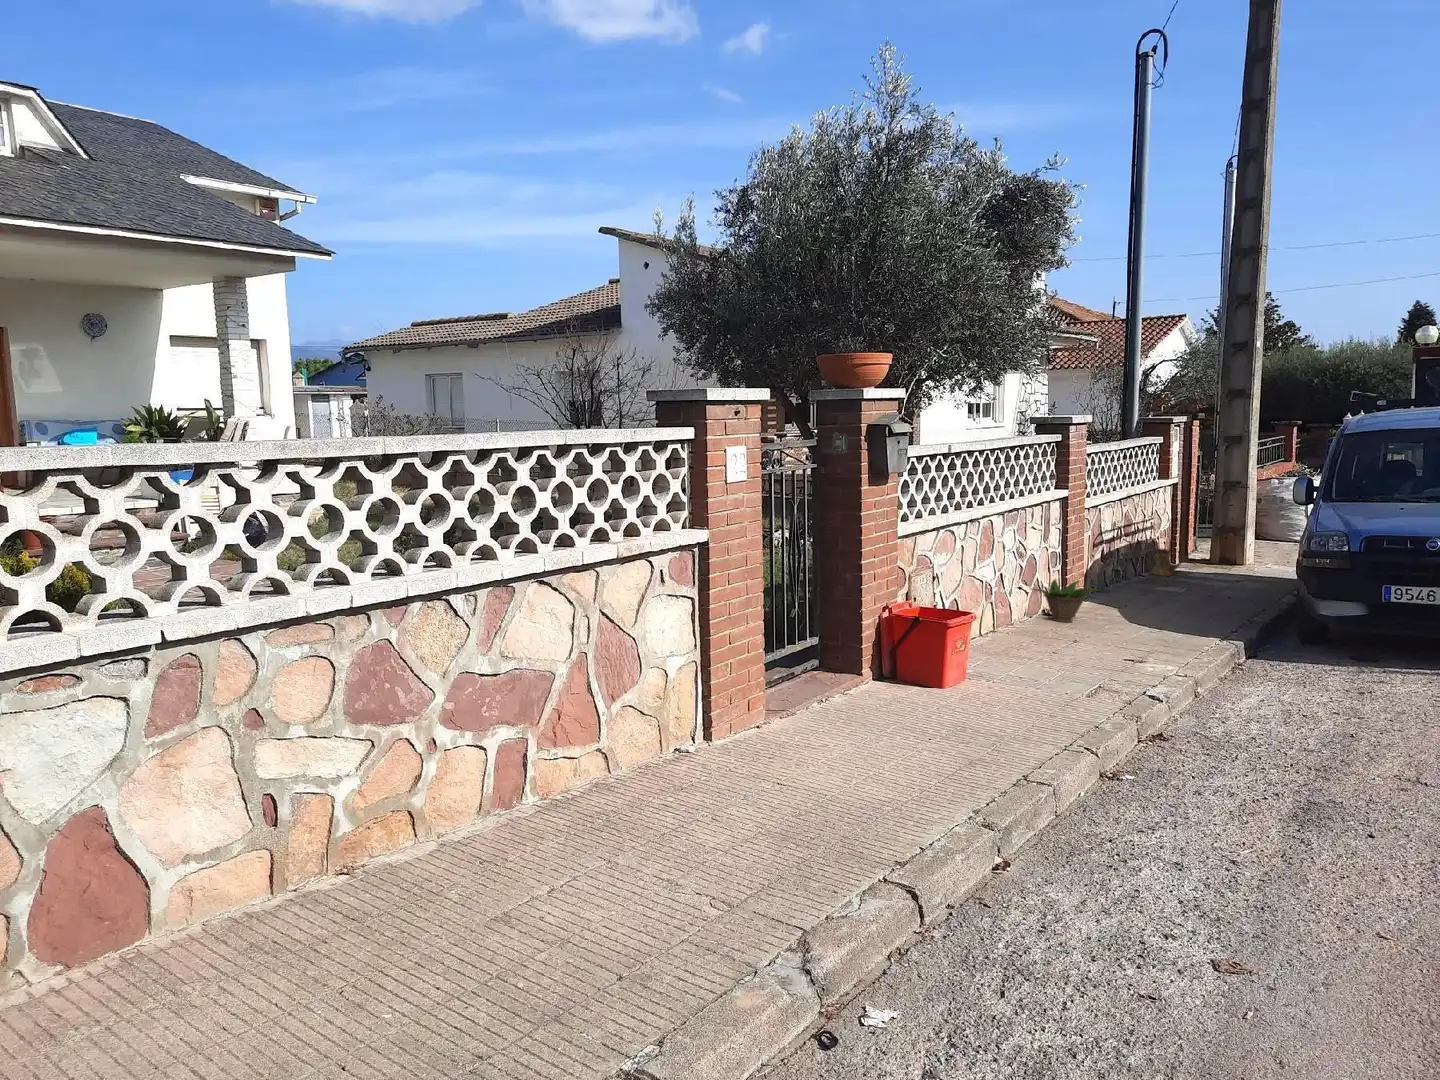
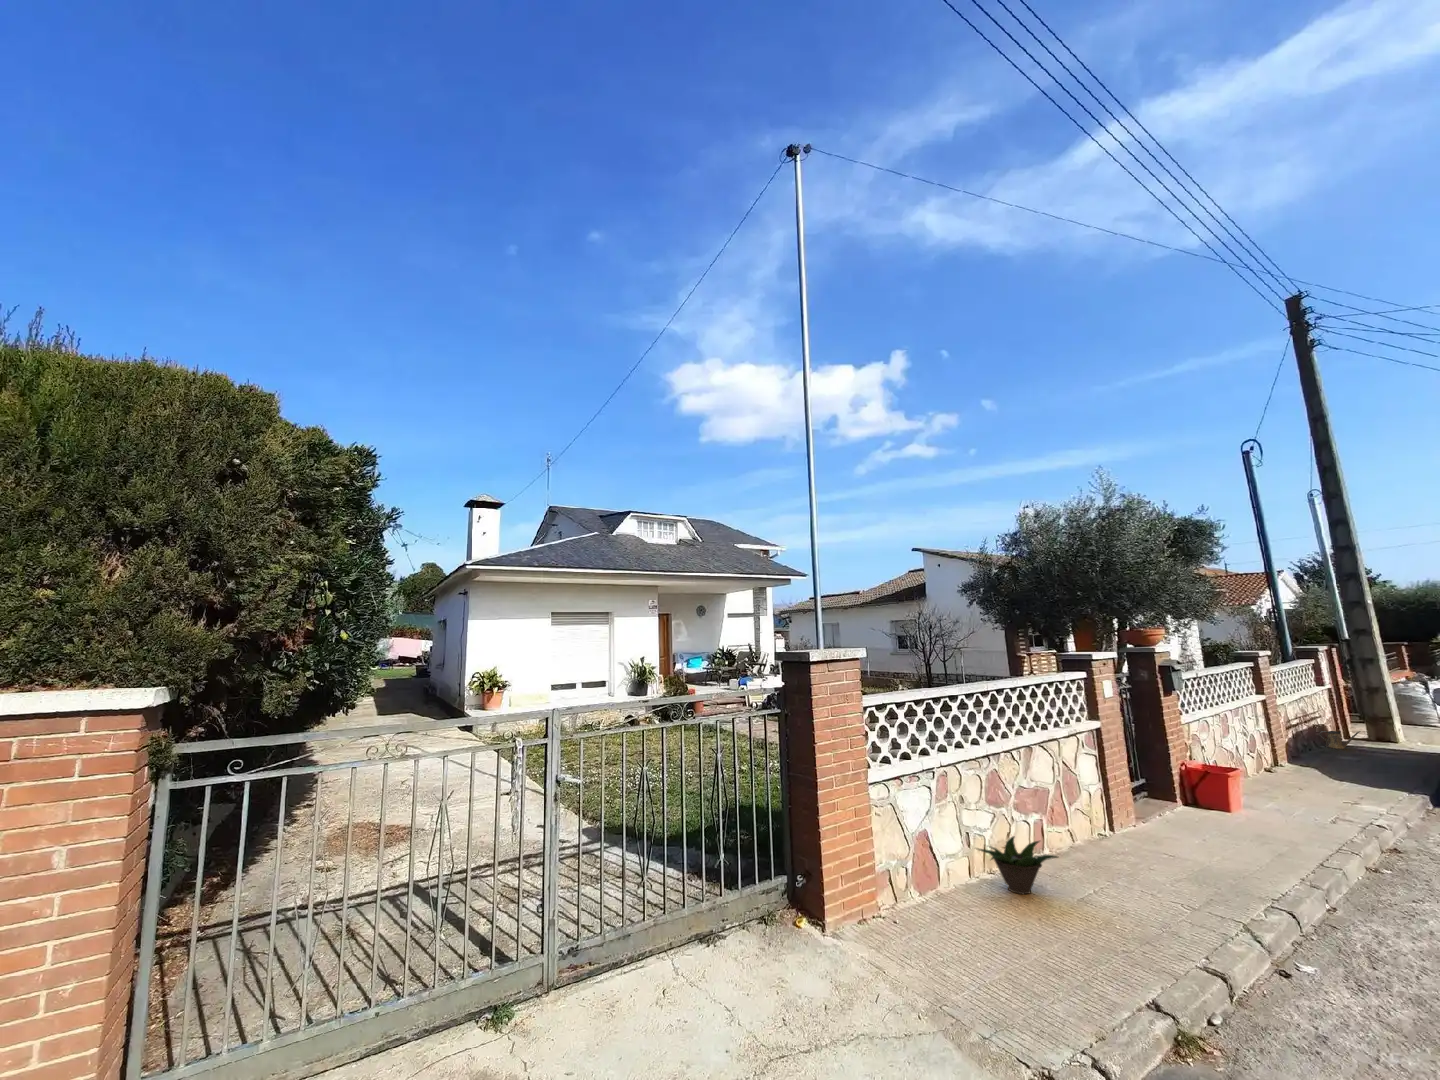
decorative plant: present [1033,579,1099,622] -> present [978,836,1058,894]

